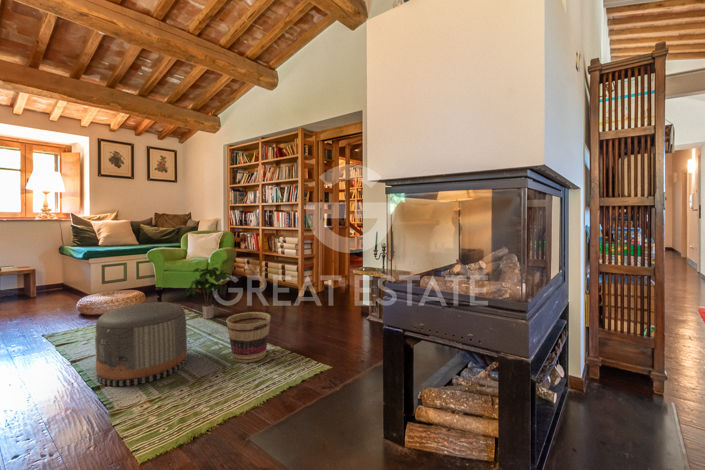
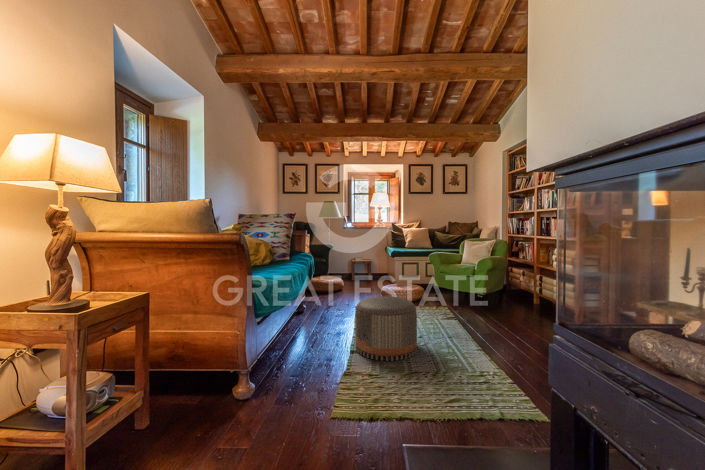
potted plant: present [184,267,232,319] -> none [441,273,482,322]
basket: present [226,312,271,363] -> none [445,324,491,377]

